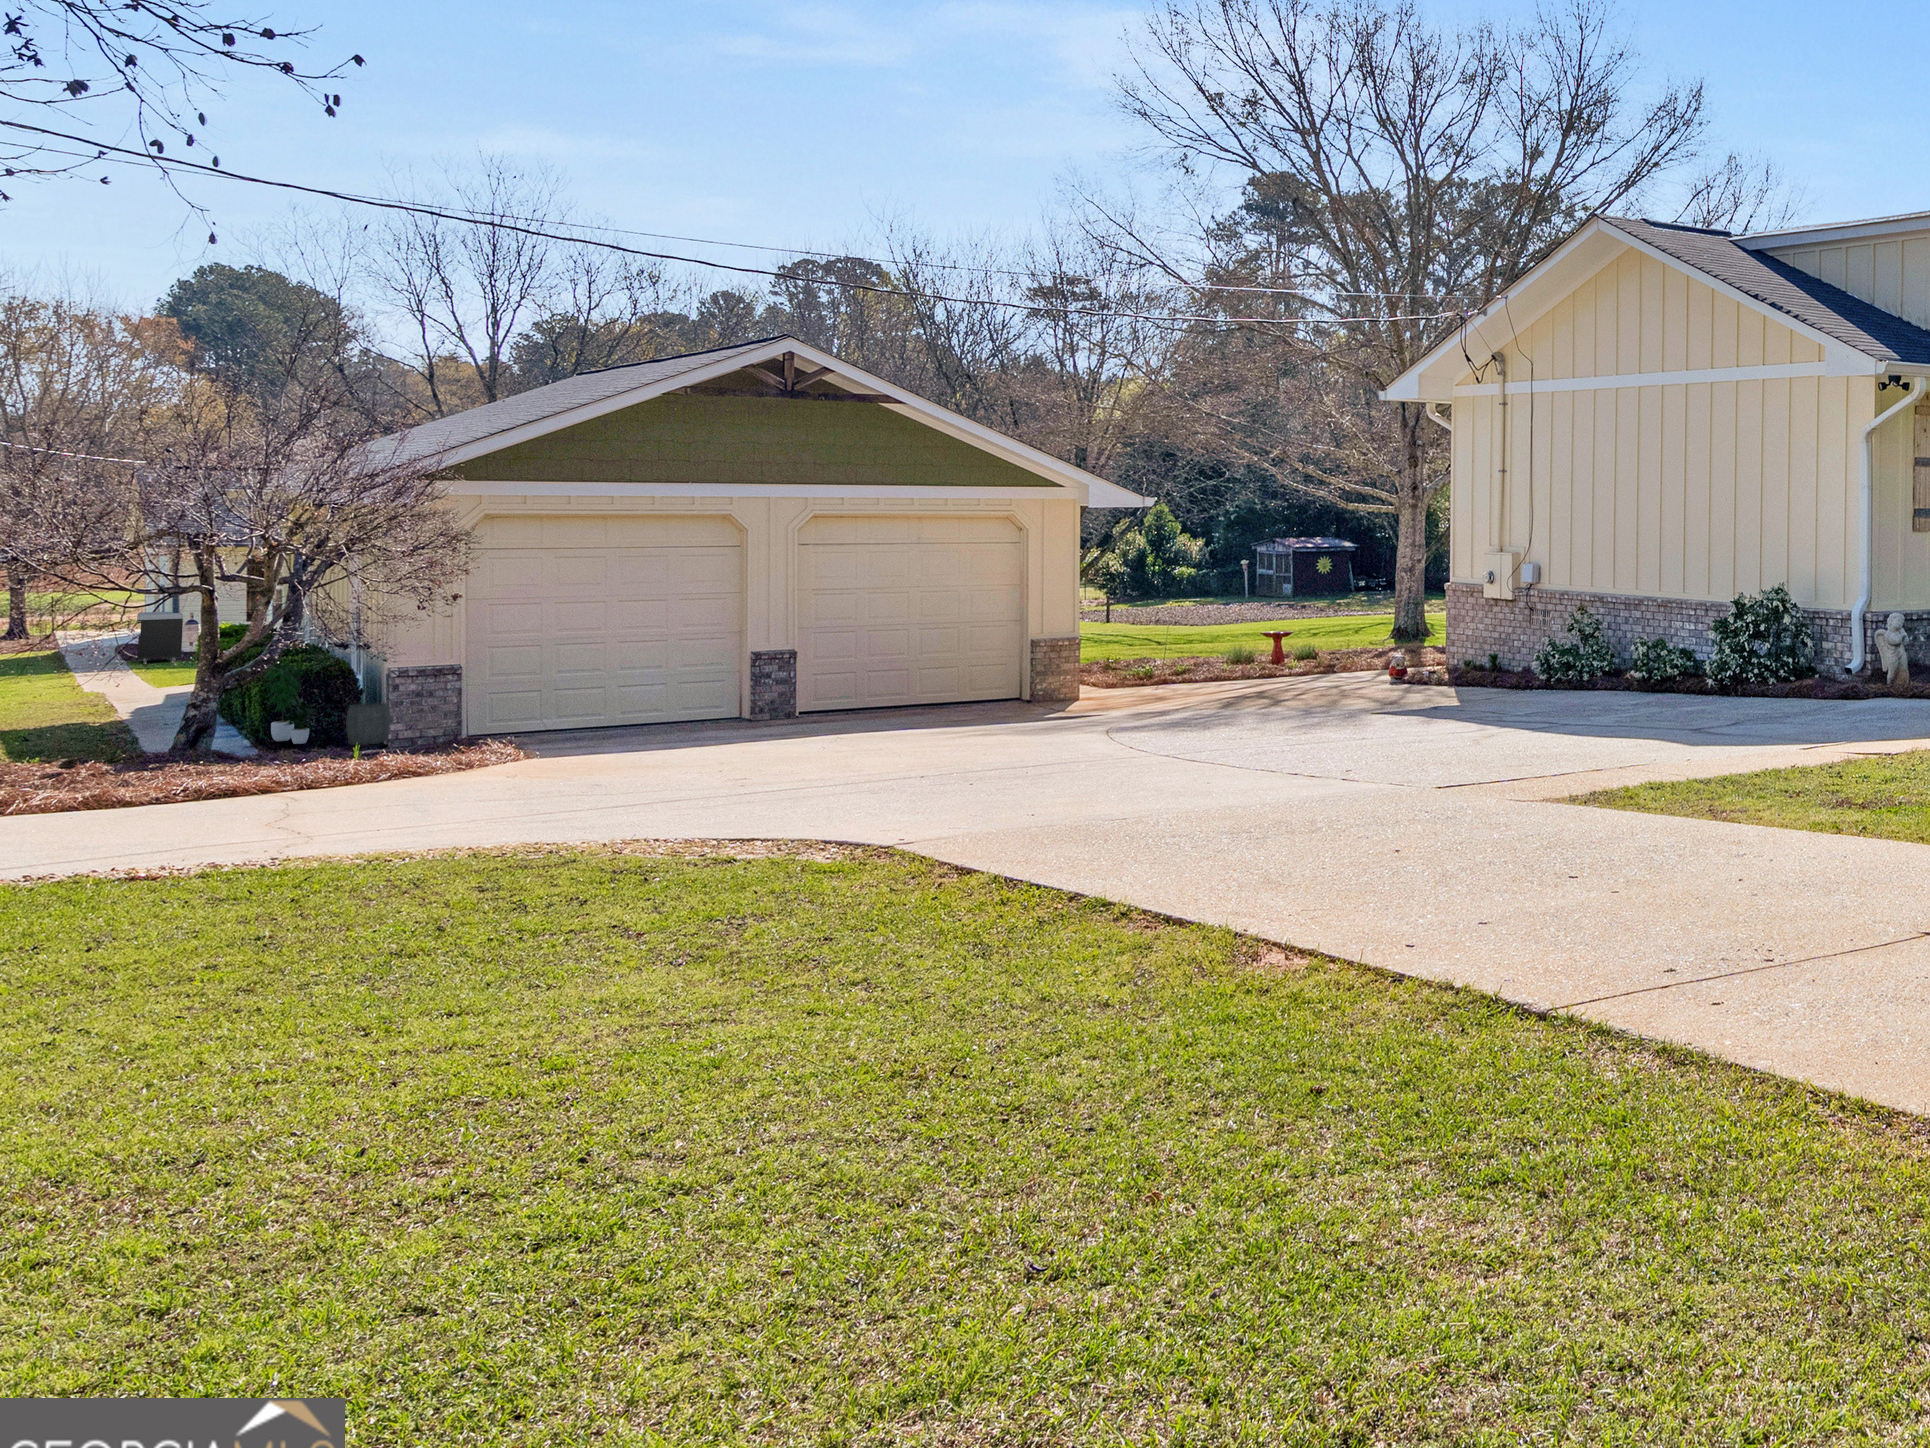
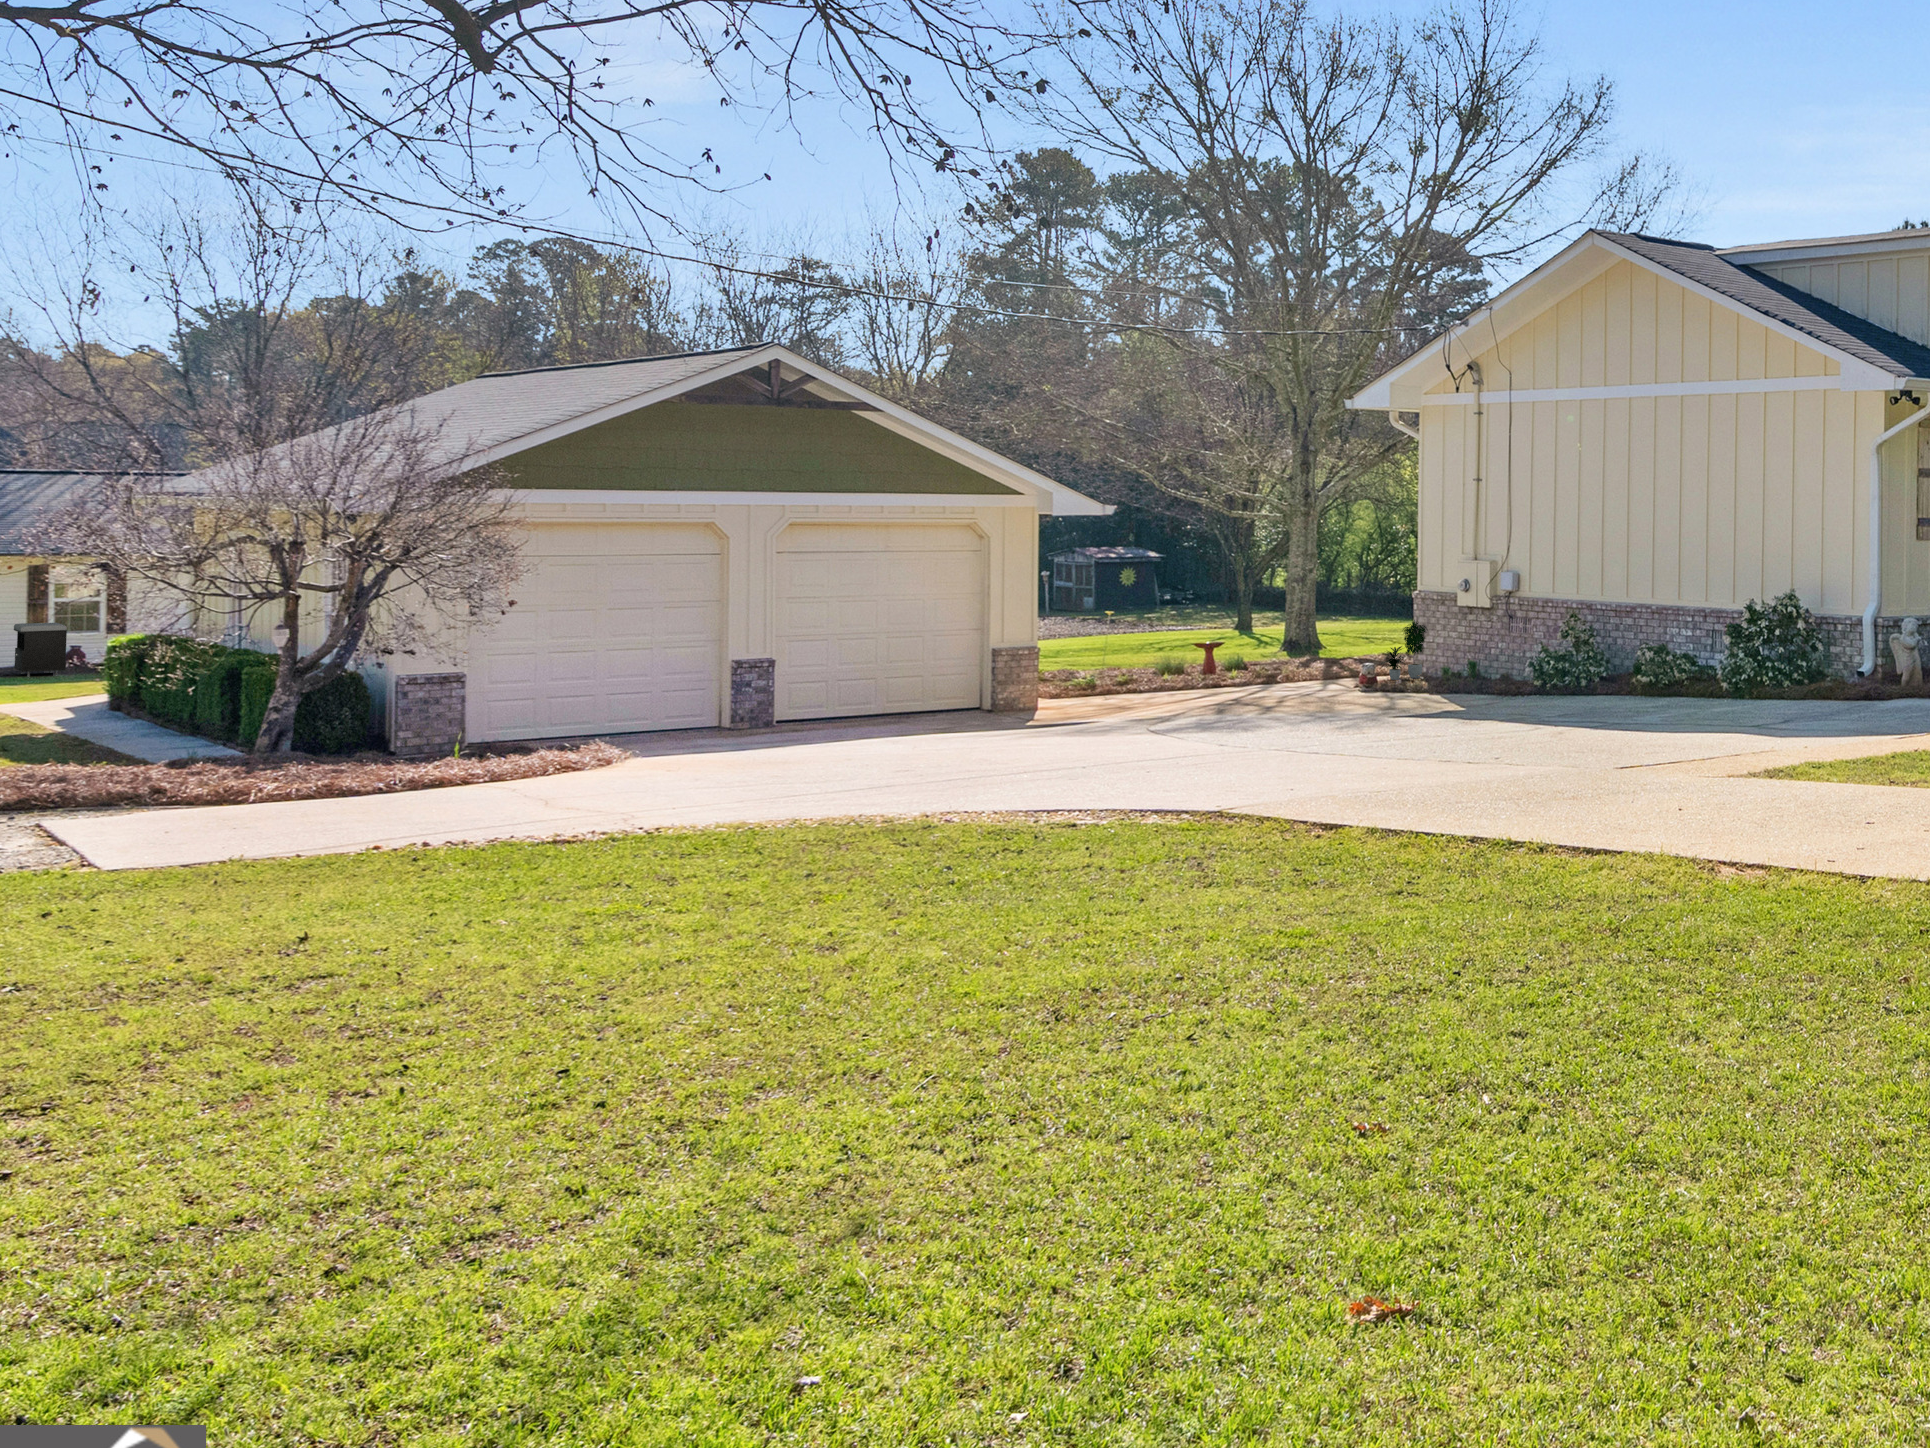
potted plant: present [265,662,315,744] -> present [1384,620,1427,680]
woven basket: present [346,703,391,745] -> none [425,706,467,747]

